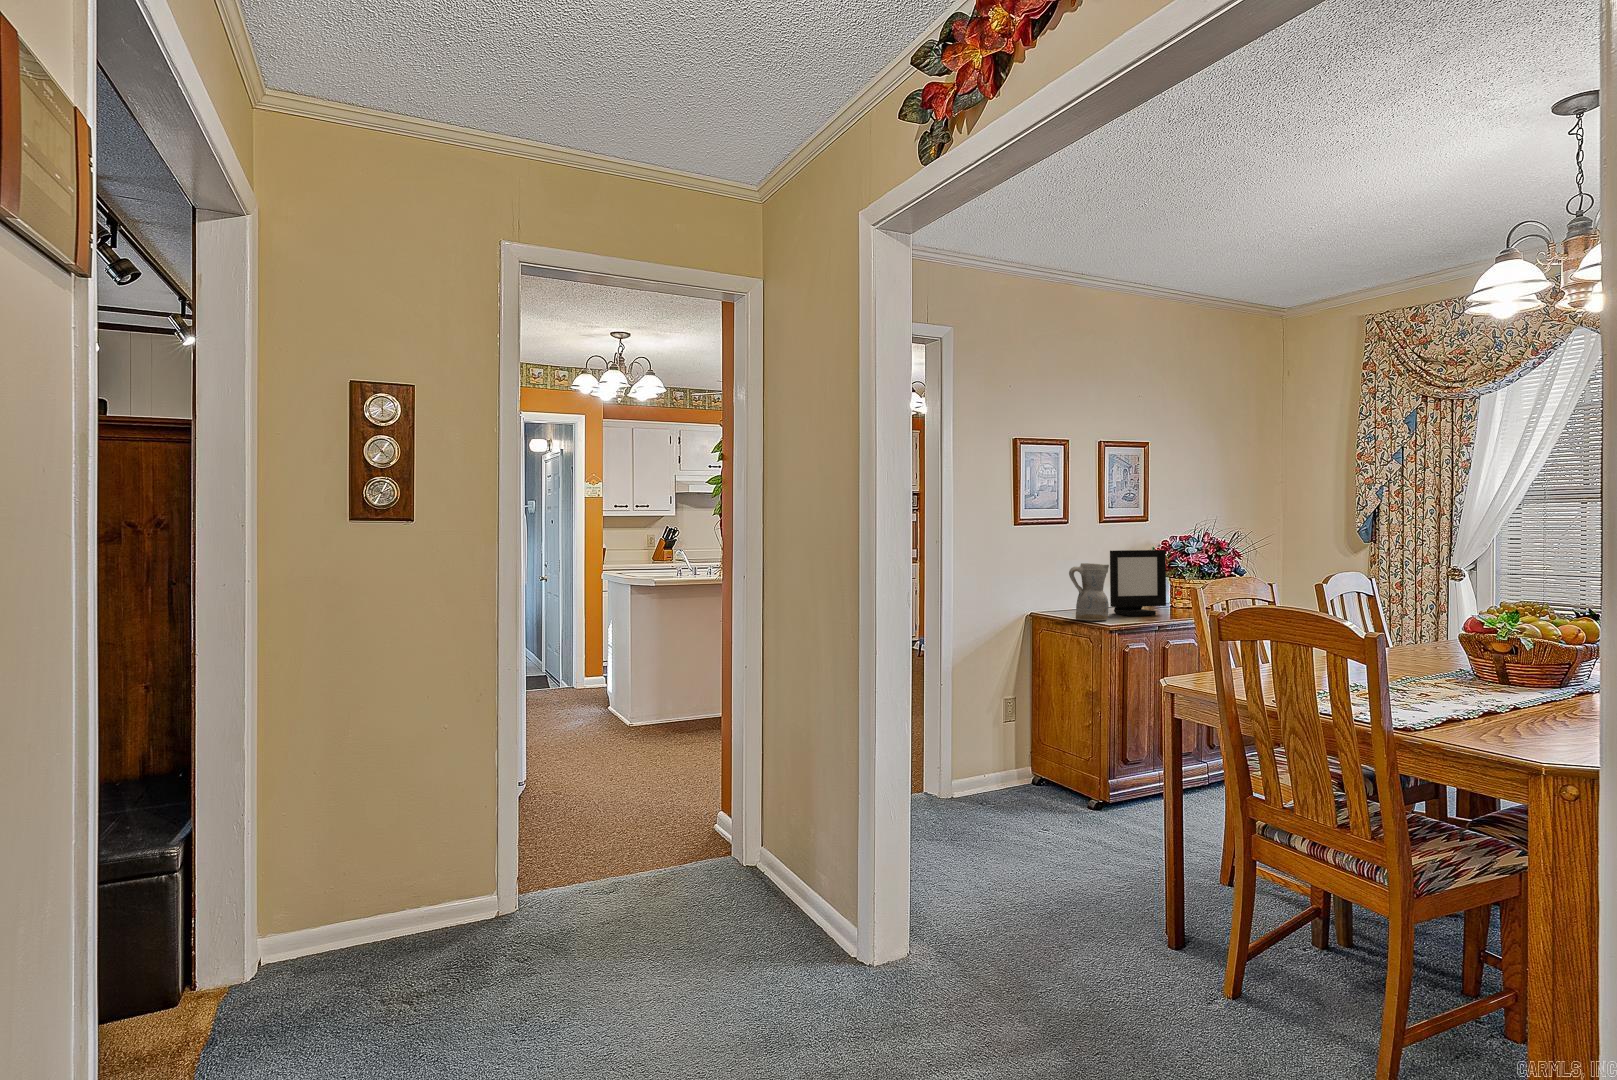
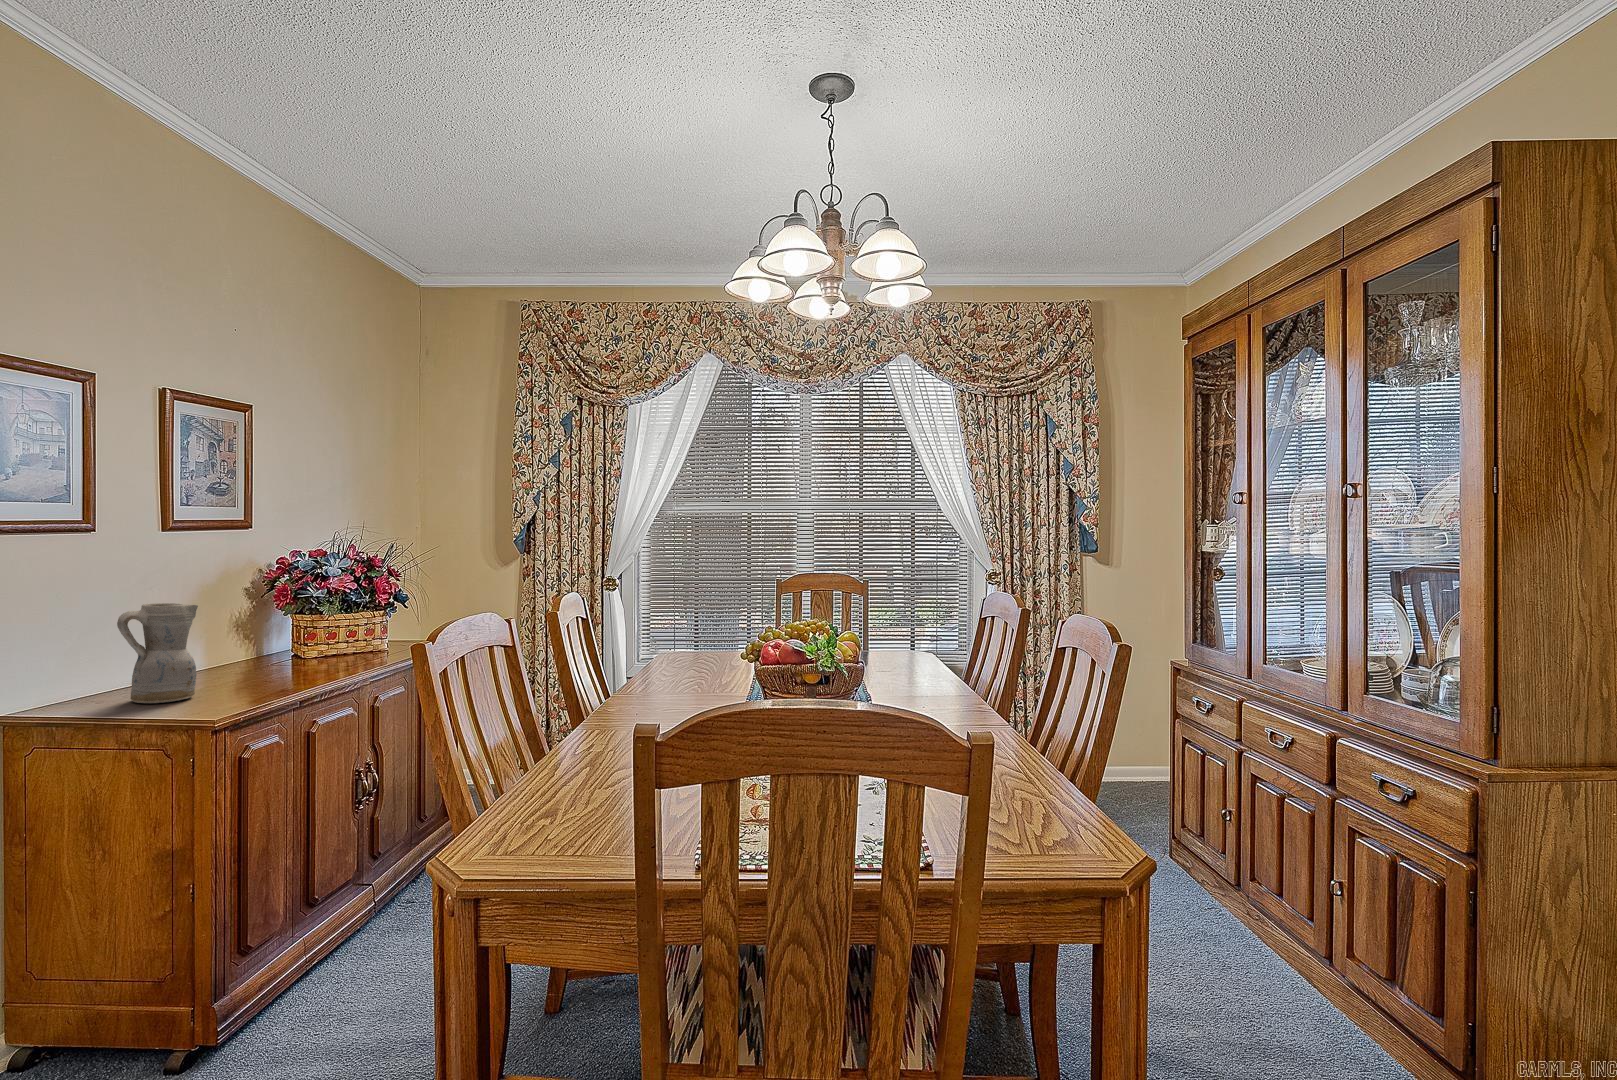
picture frame: present [1110,550,1166,616] -> none [197,575,292,681]

